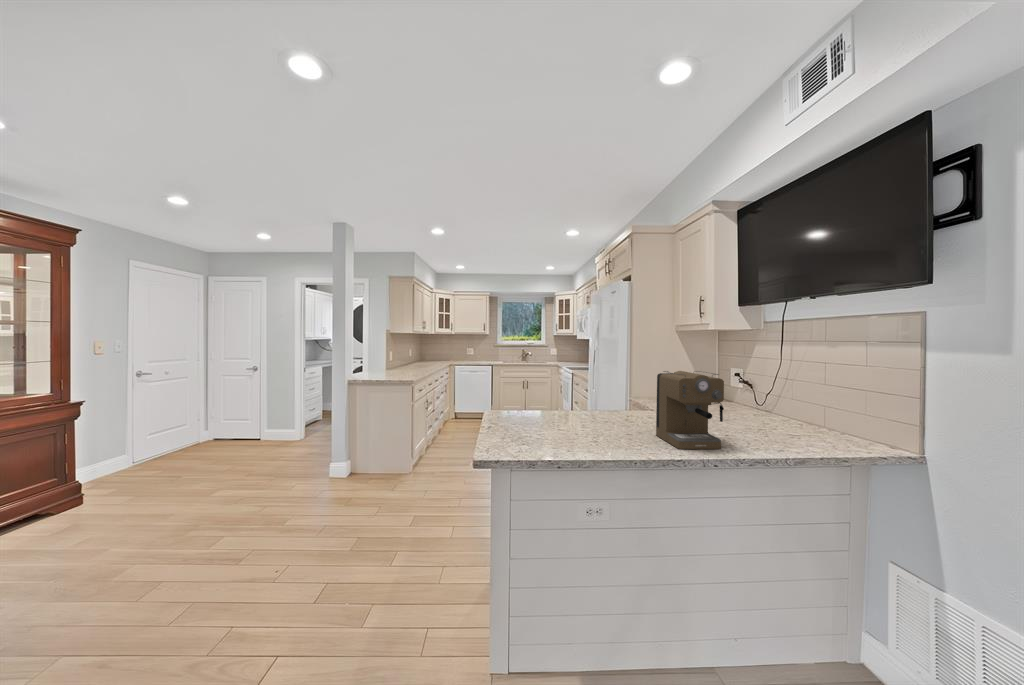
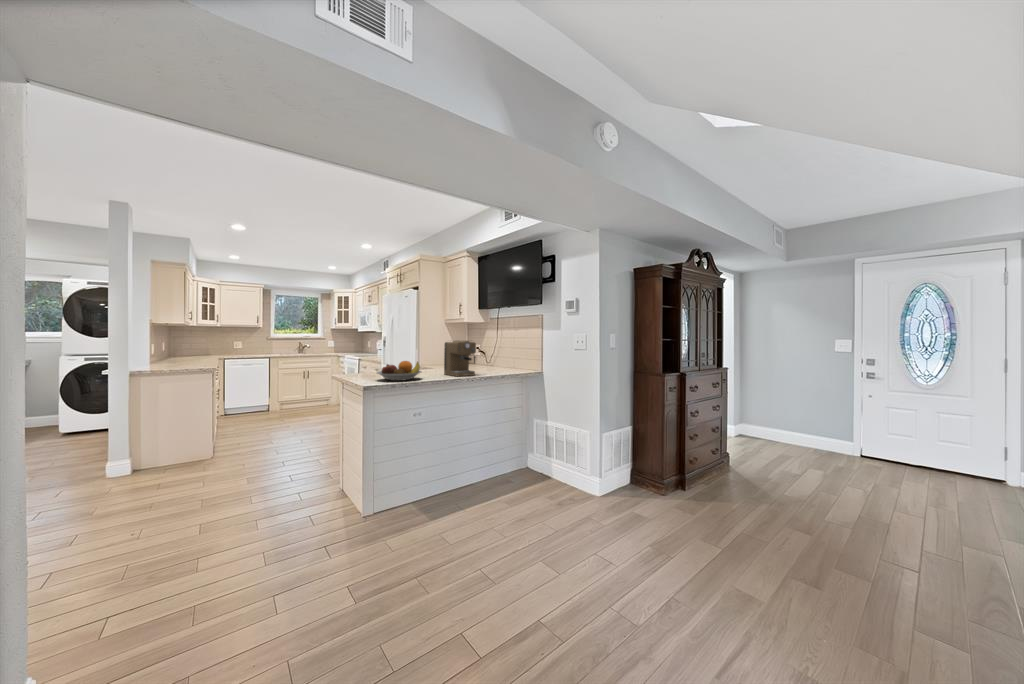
fruit bowl: none [523,410,604,448] -> present [377,361,422,381]

